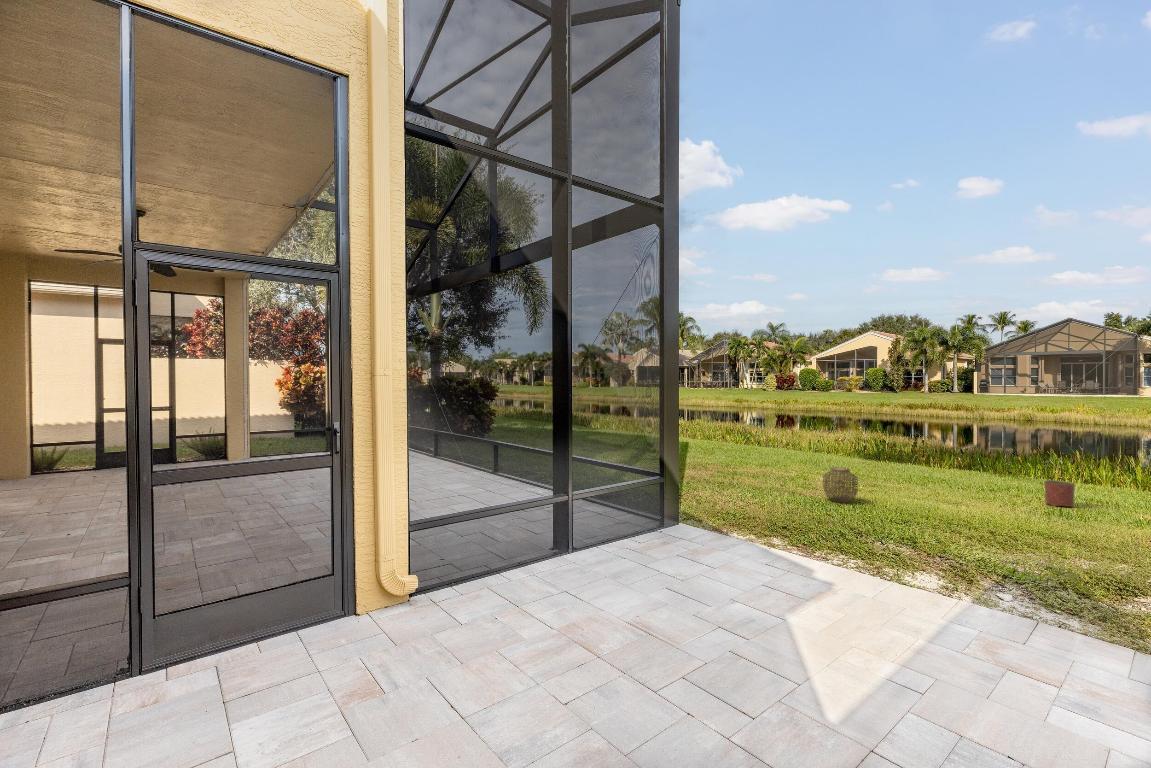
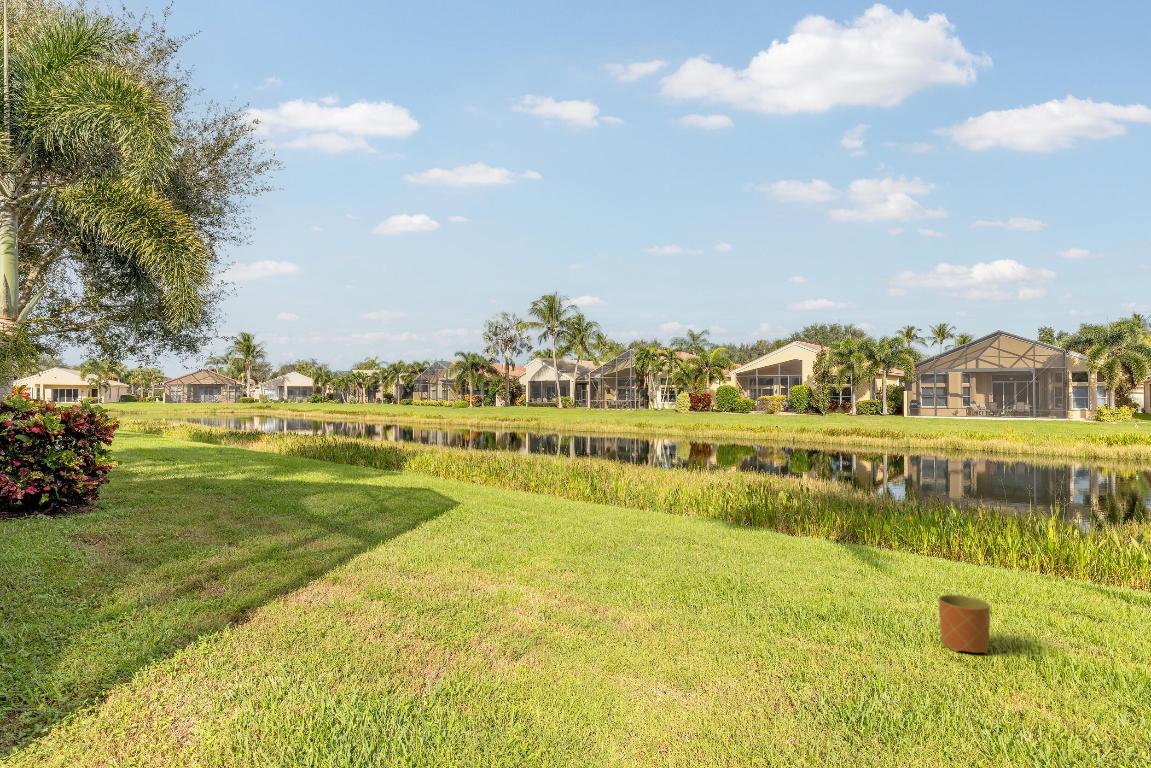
woven basket: present [823,467,858,503] -> none [520,580,586,662]

